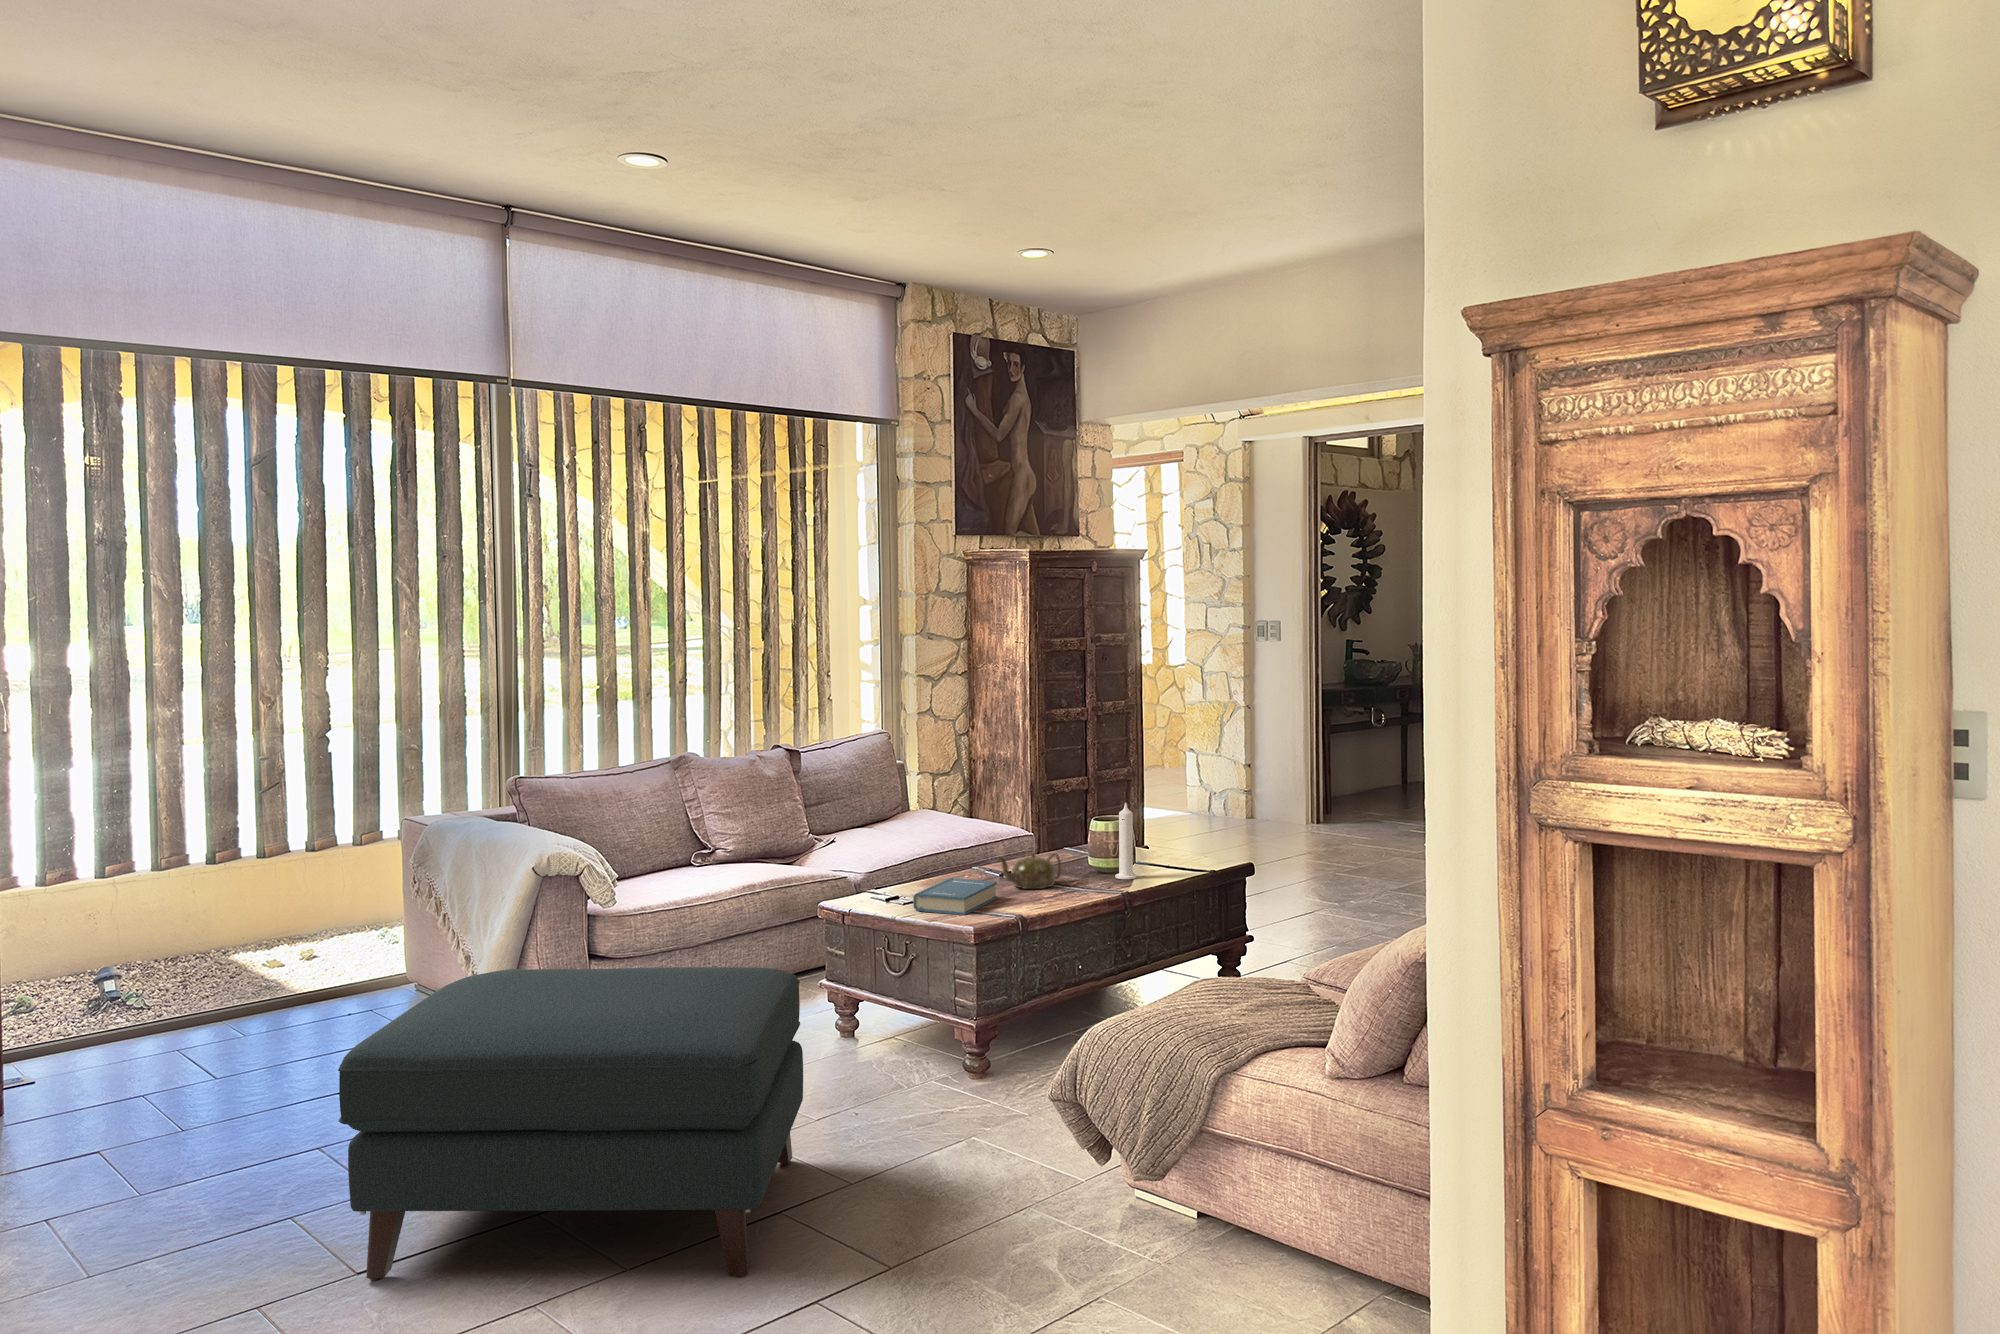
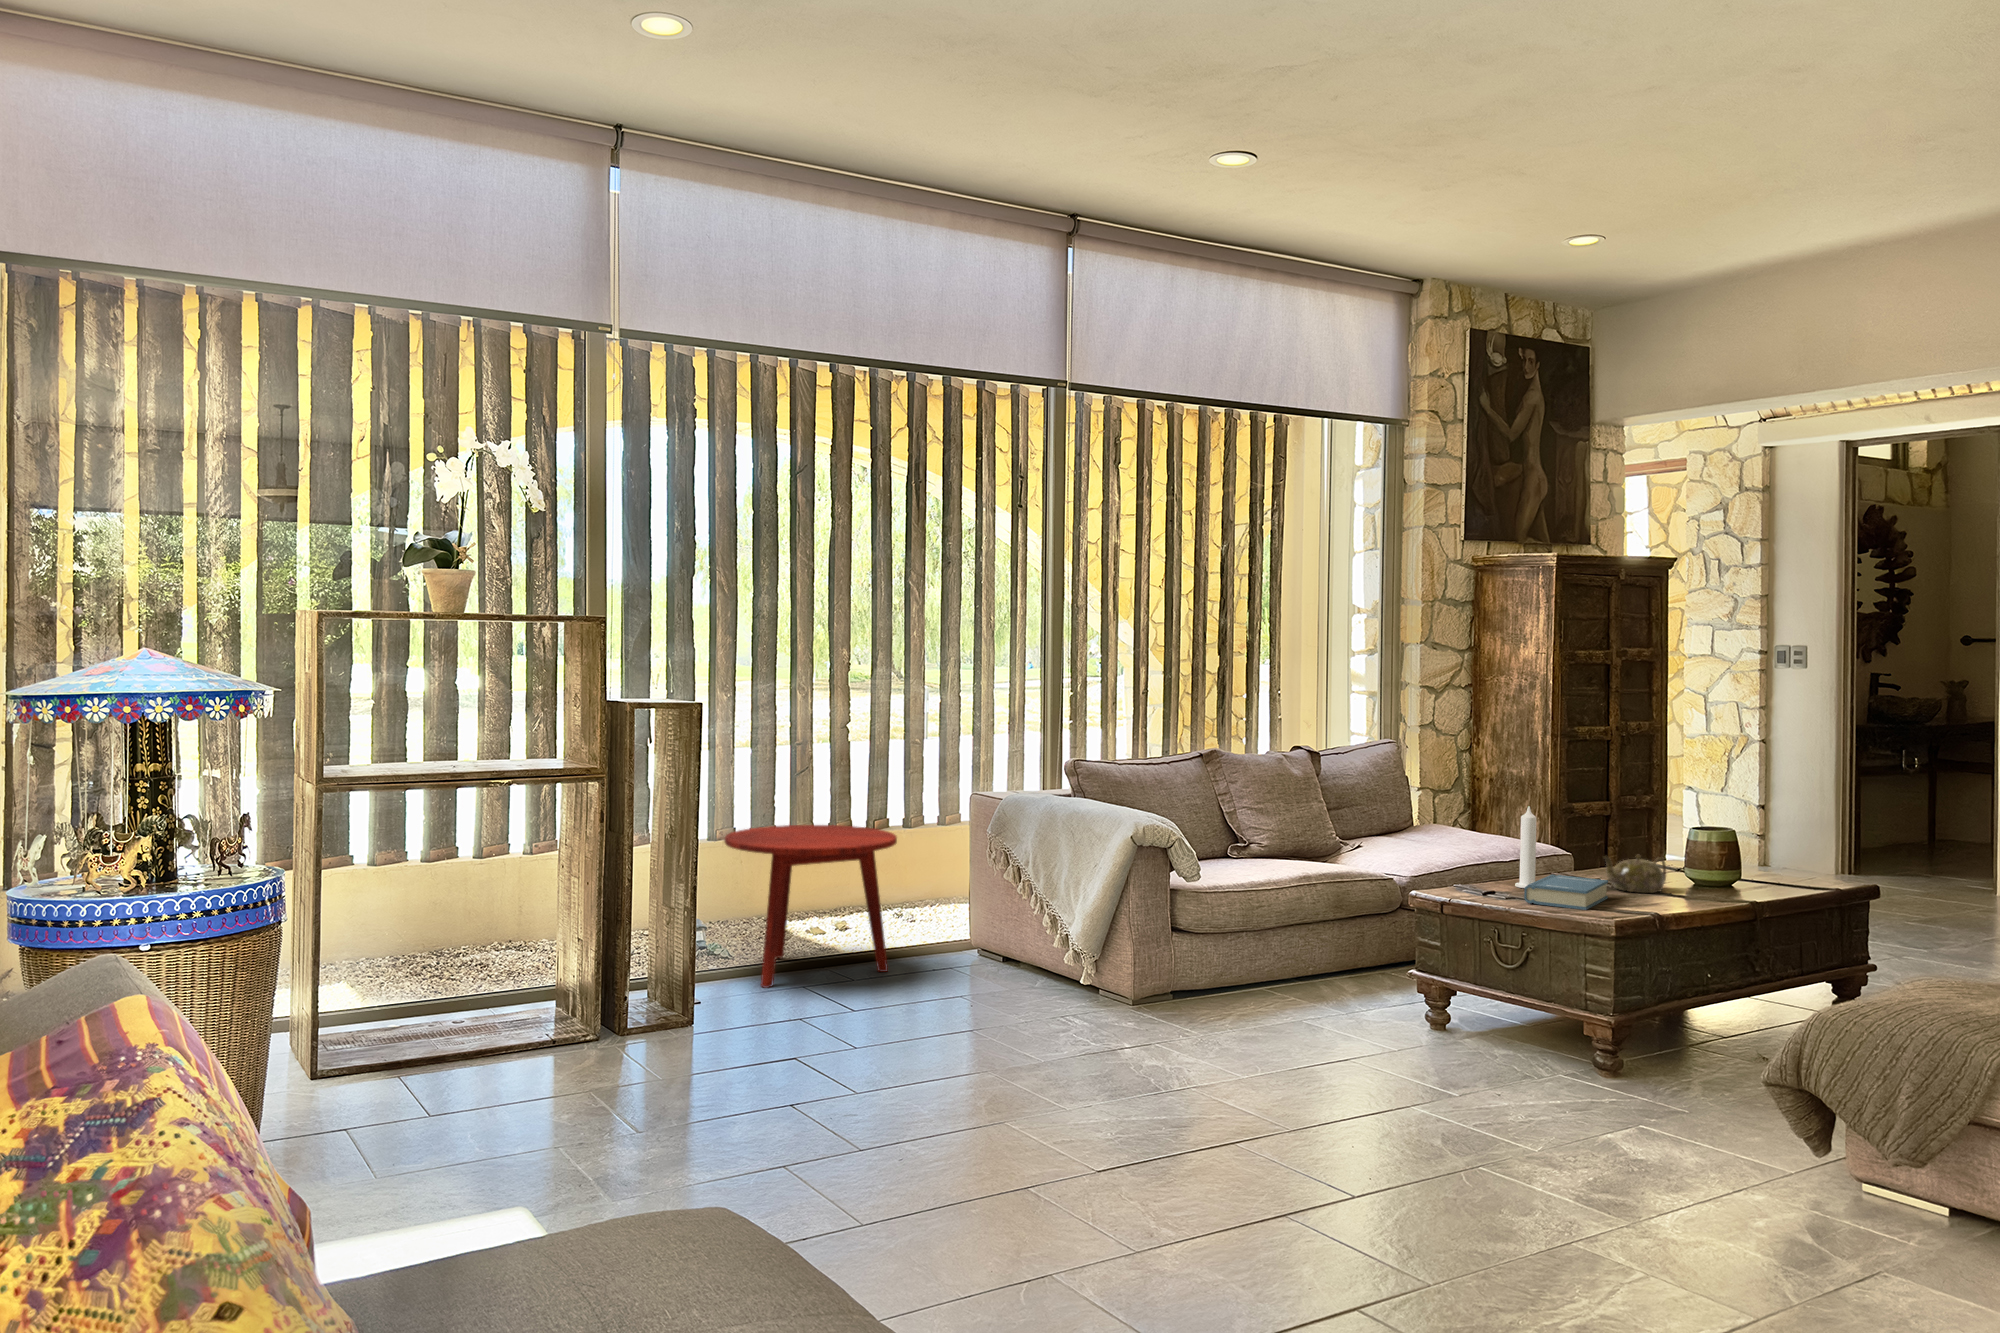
candle: present [1115,803,1137,879] -> present [1515,806,1537,888]
side table: none [109,861,319,1047] -> present [724,825,897,988]
ottoman: present [338,967,803,1281] -> none [1083,915,1506,1233]

